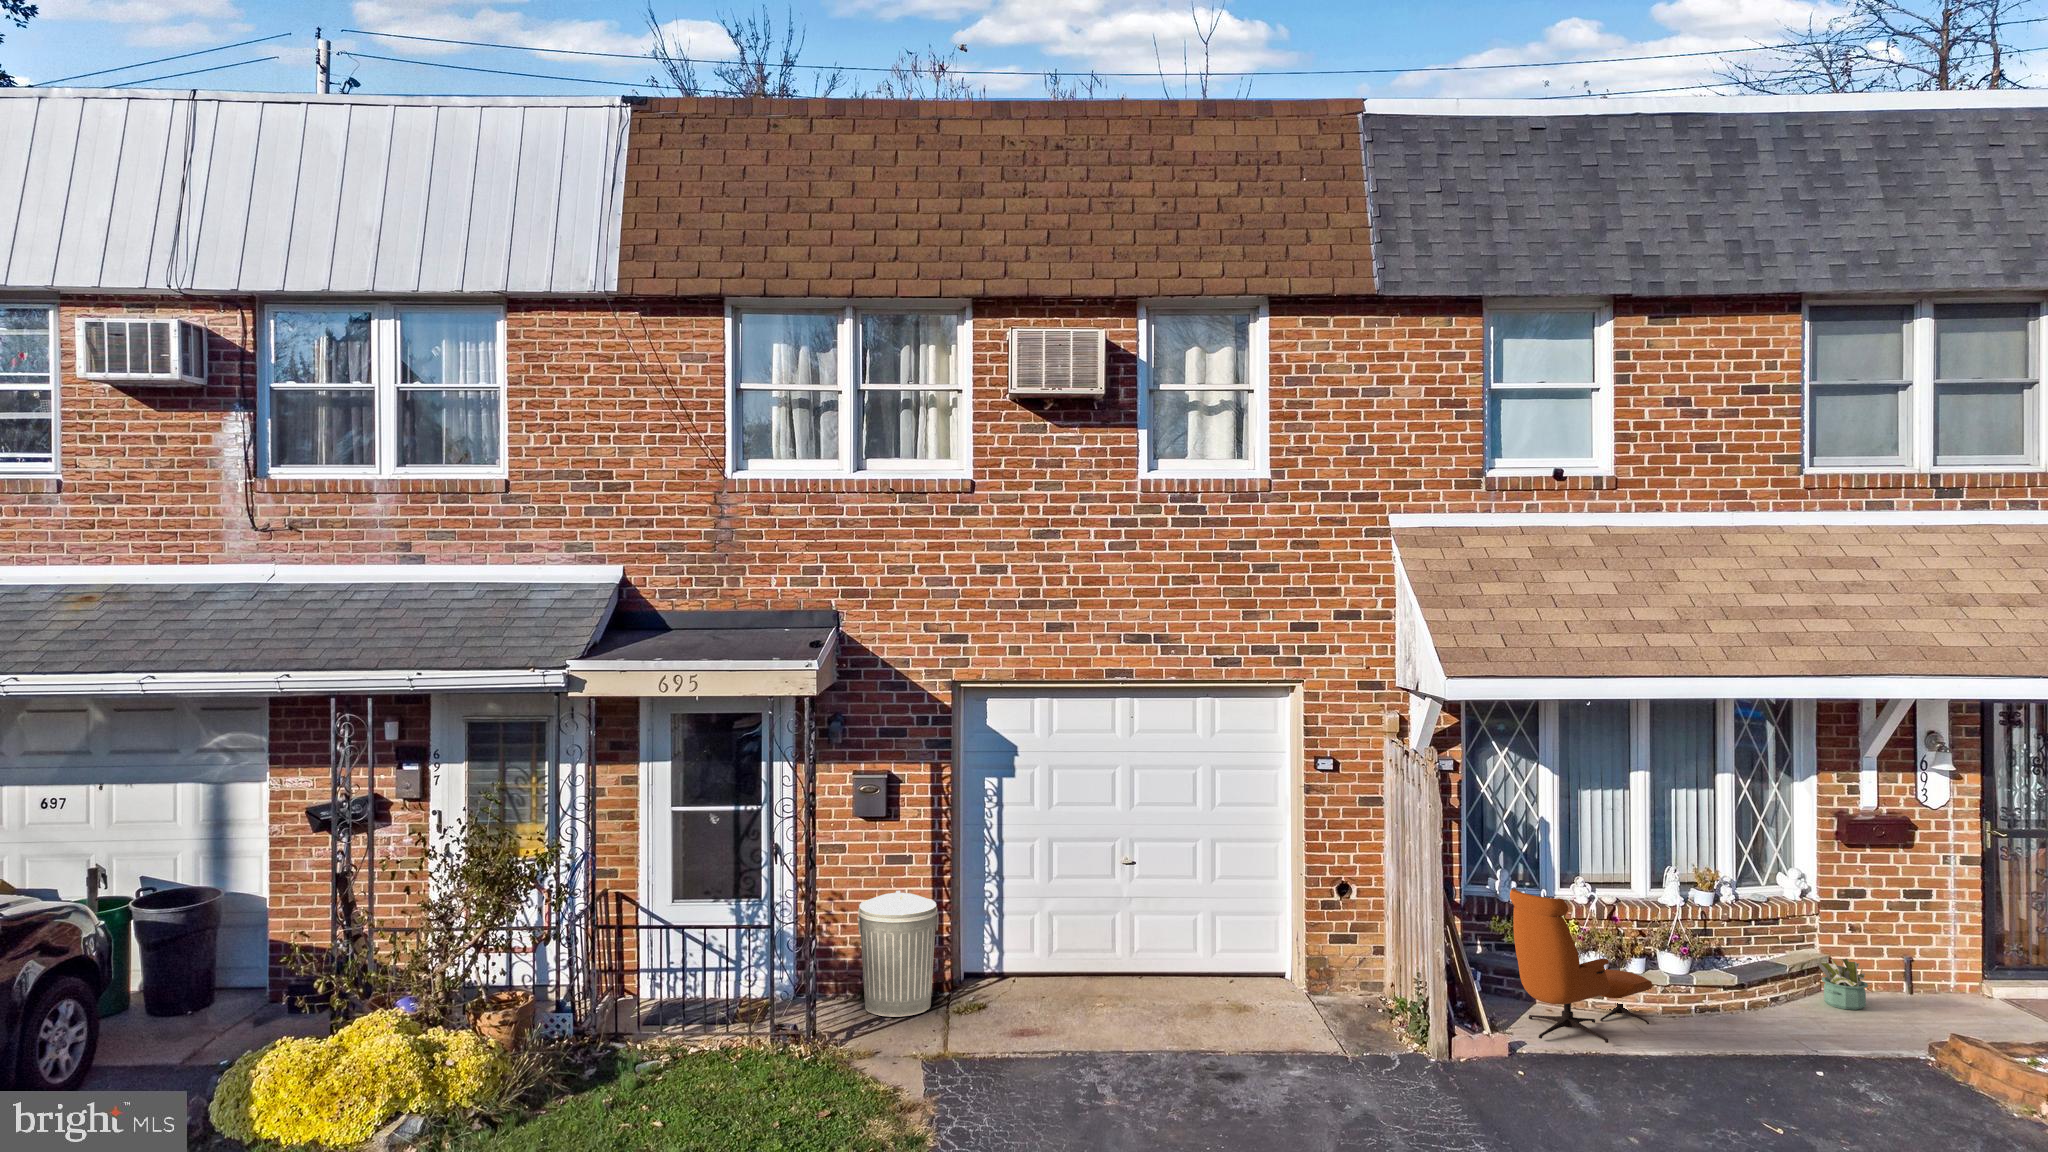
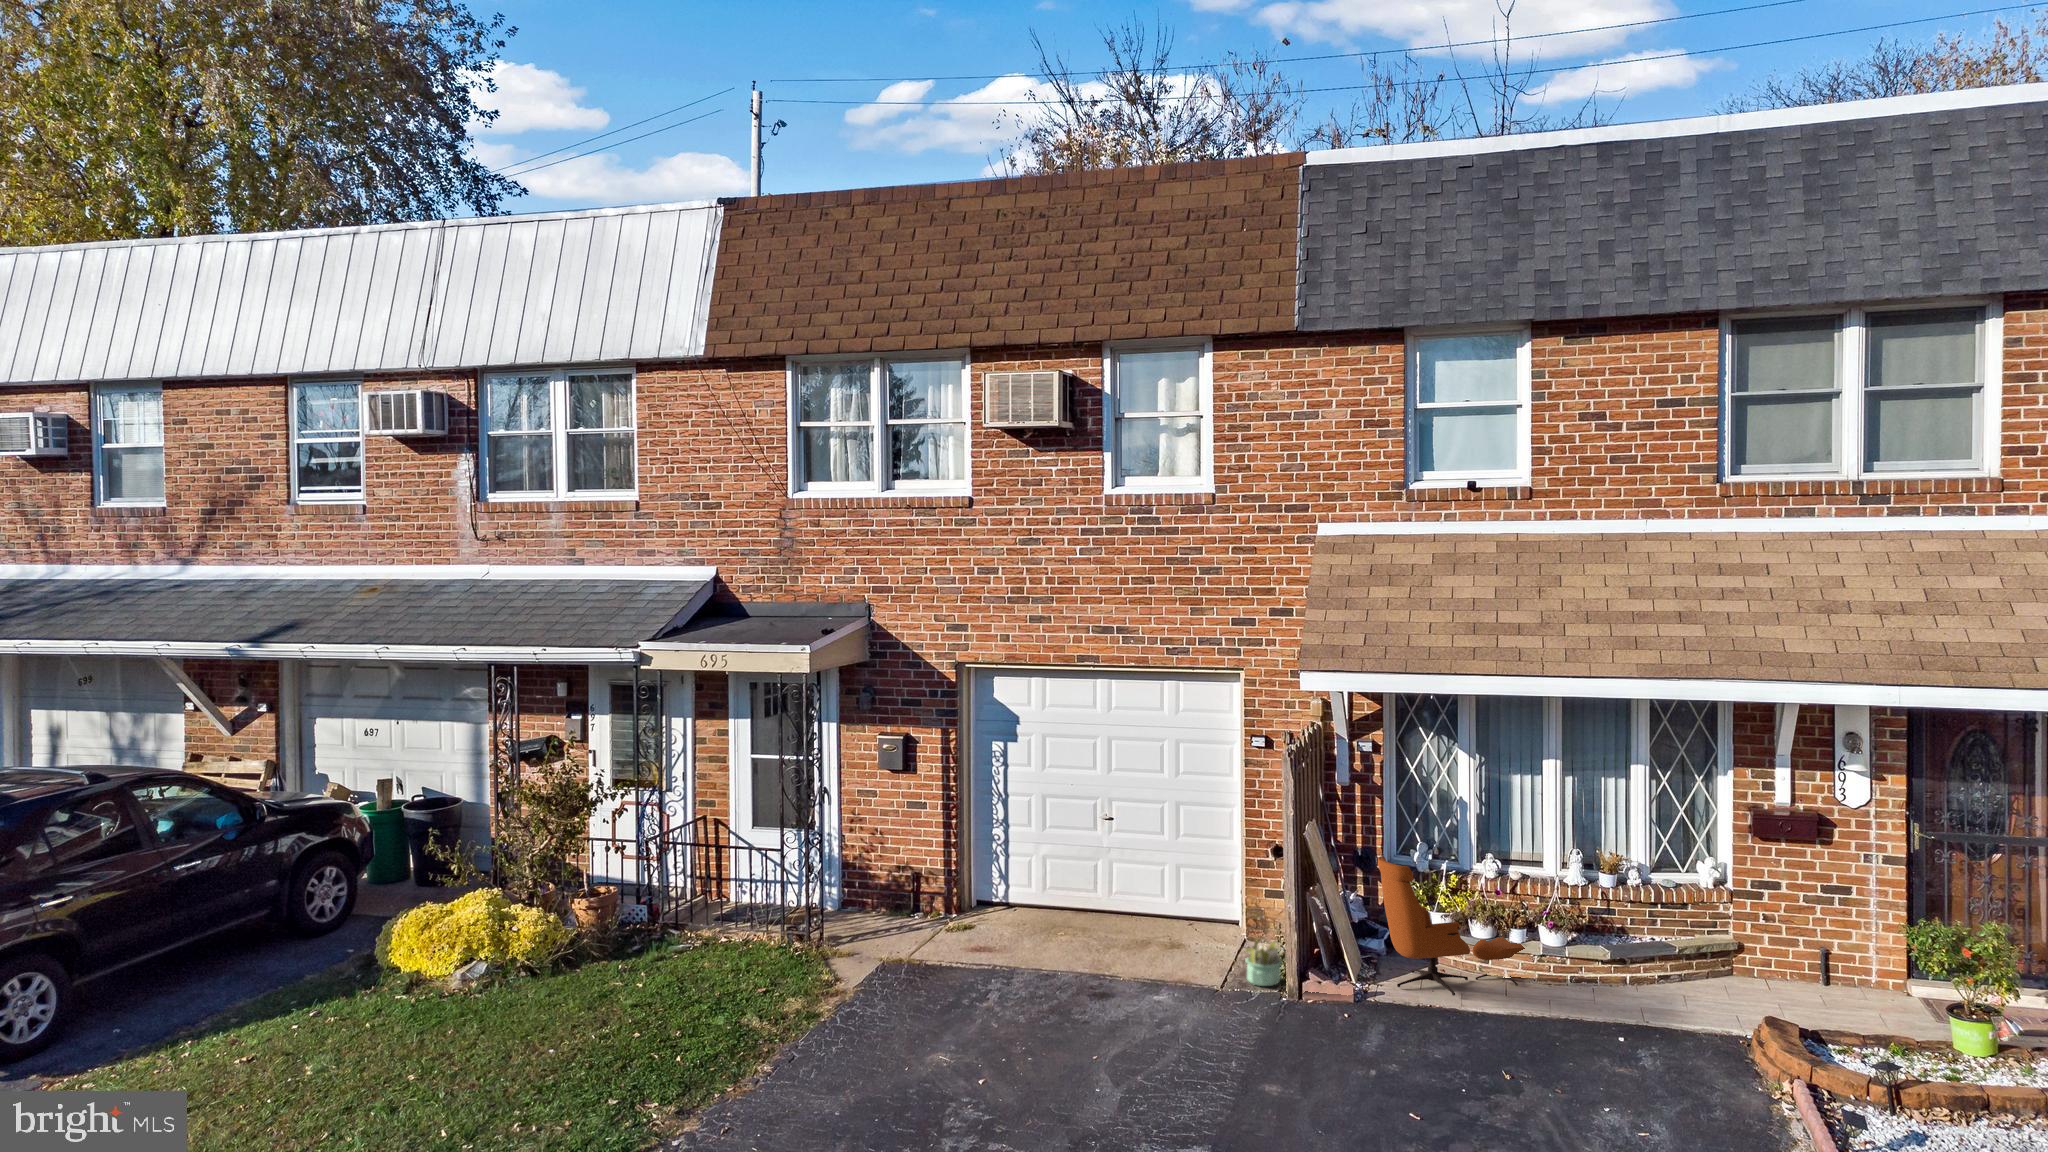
trash can: present [857,891,938,1017] -> none [872,828,935,926]
decorative plant: present [1818,958,1868,1010] -> present [1244,941,1282,986]

